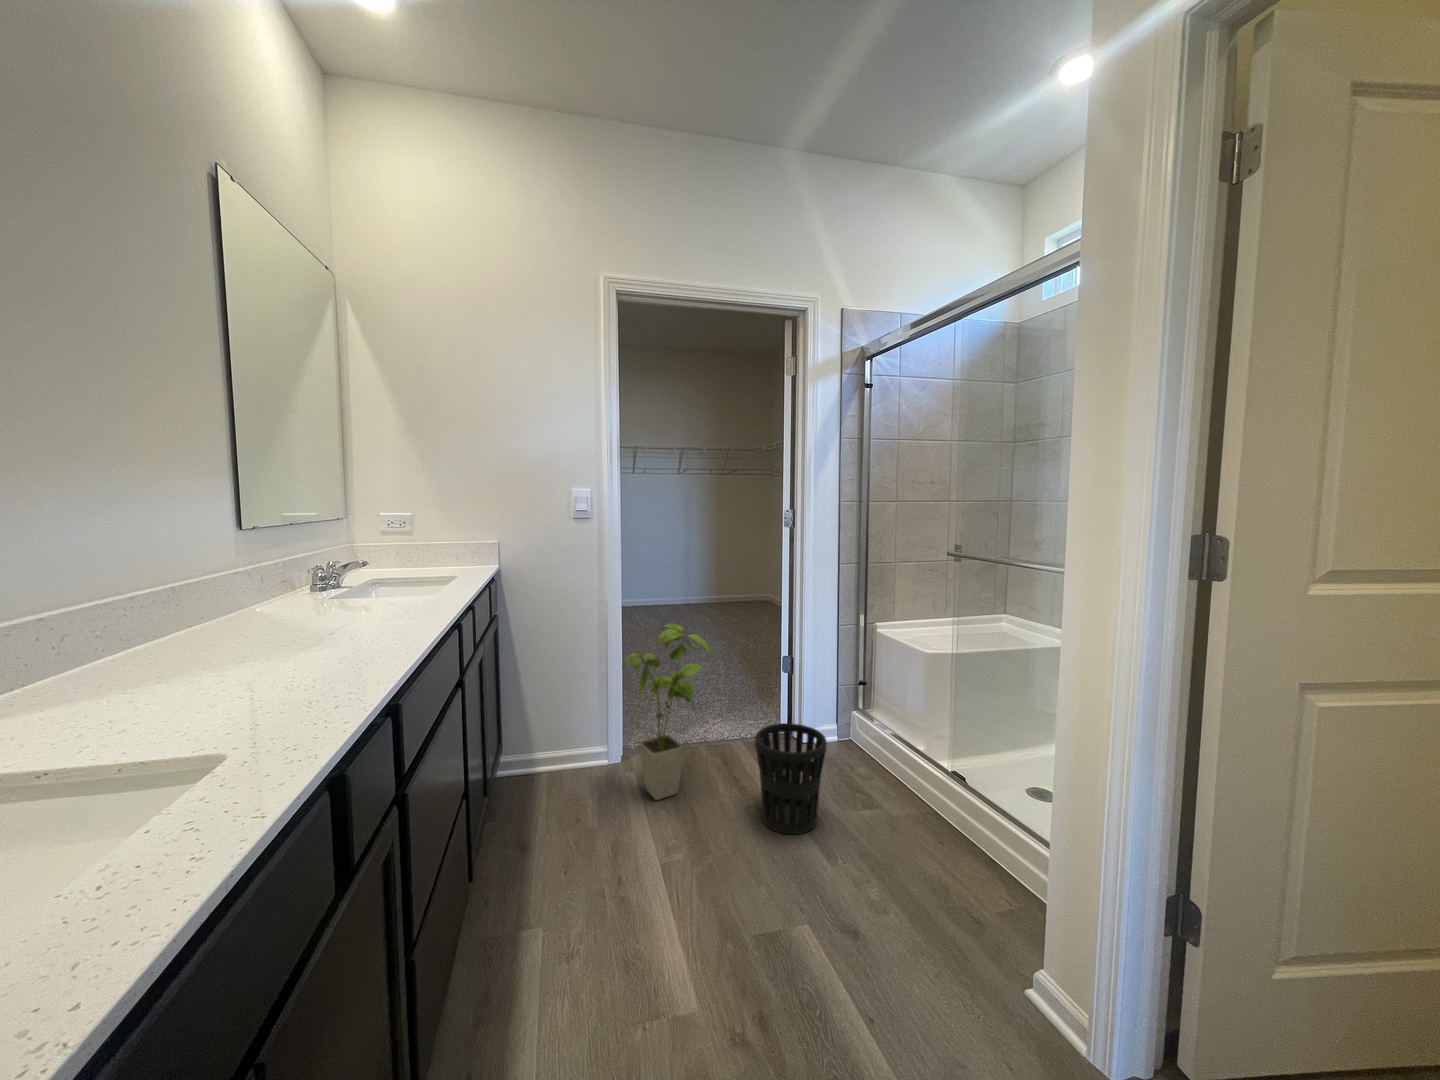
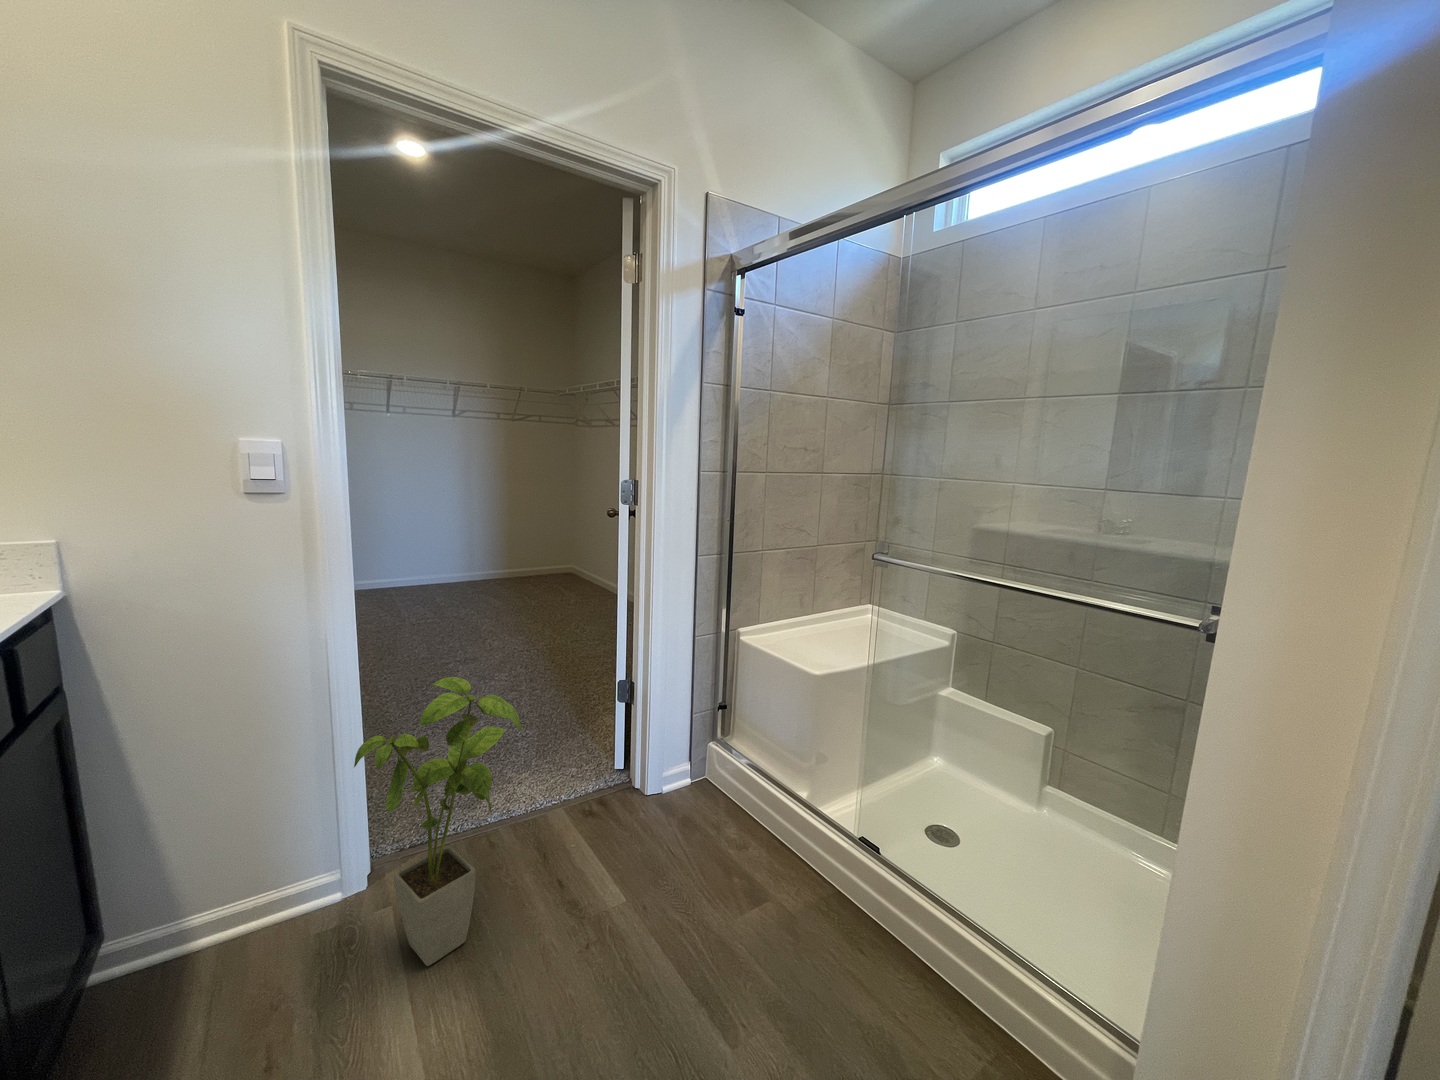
wastebasket: present [755,723,827,834] -> none [598,806,707,988]

